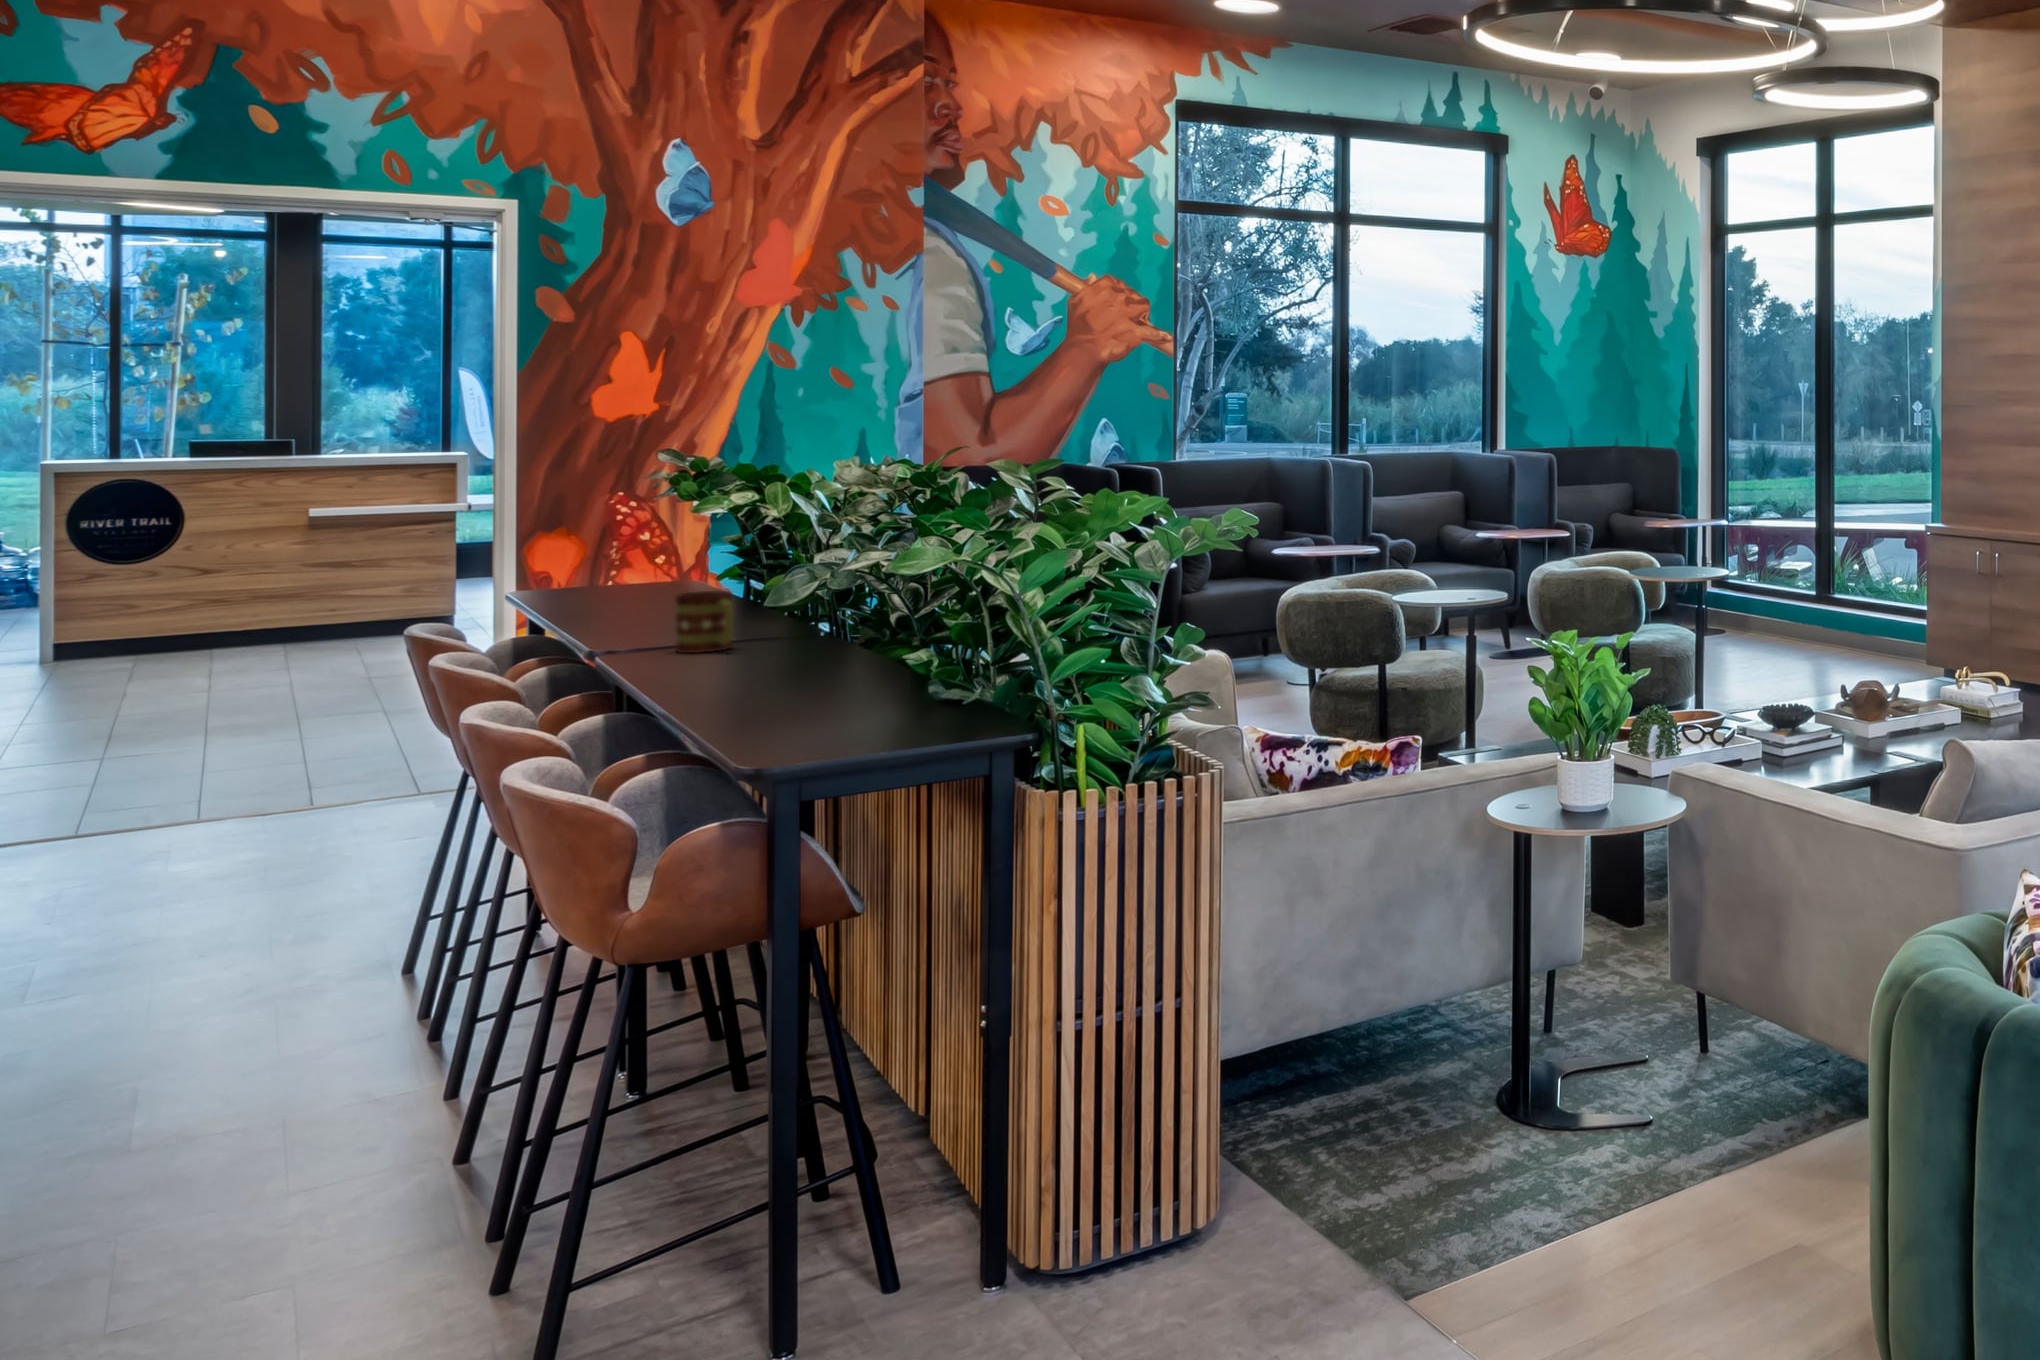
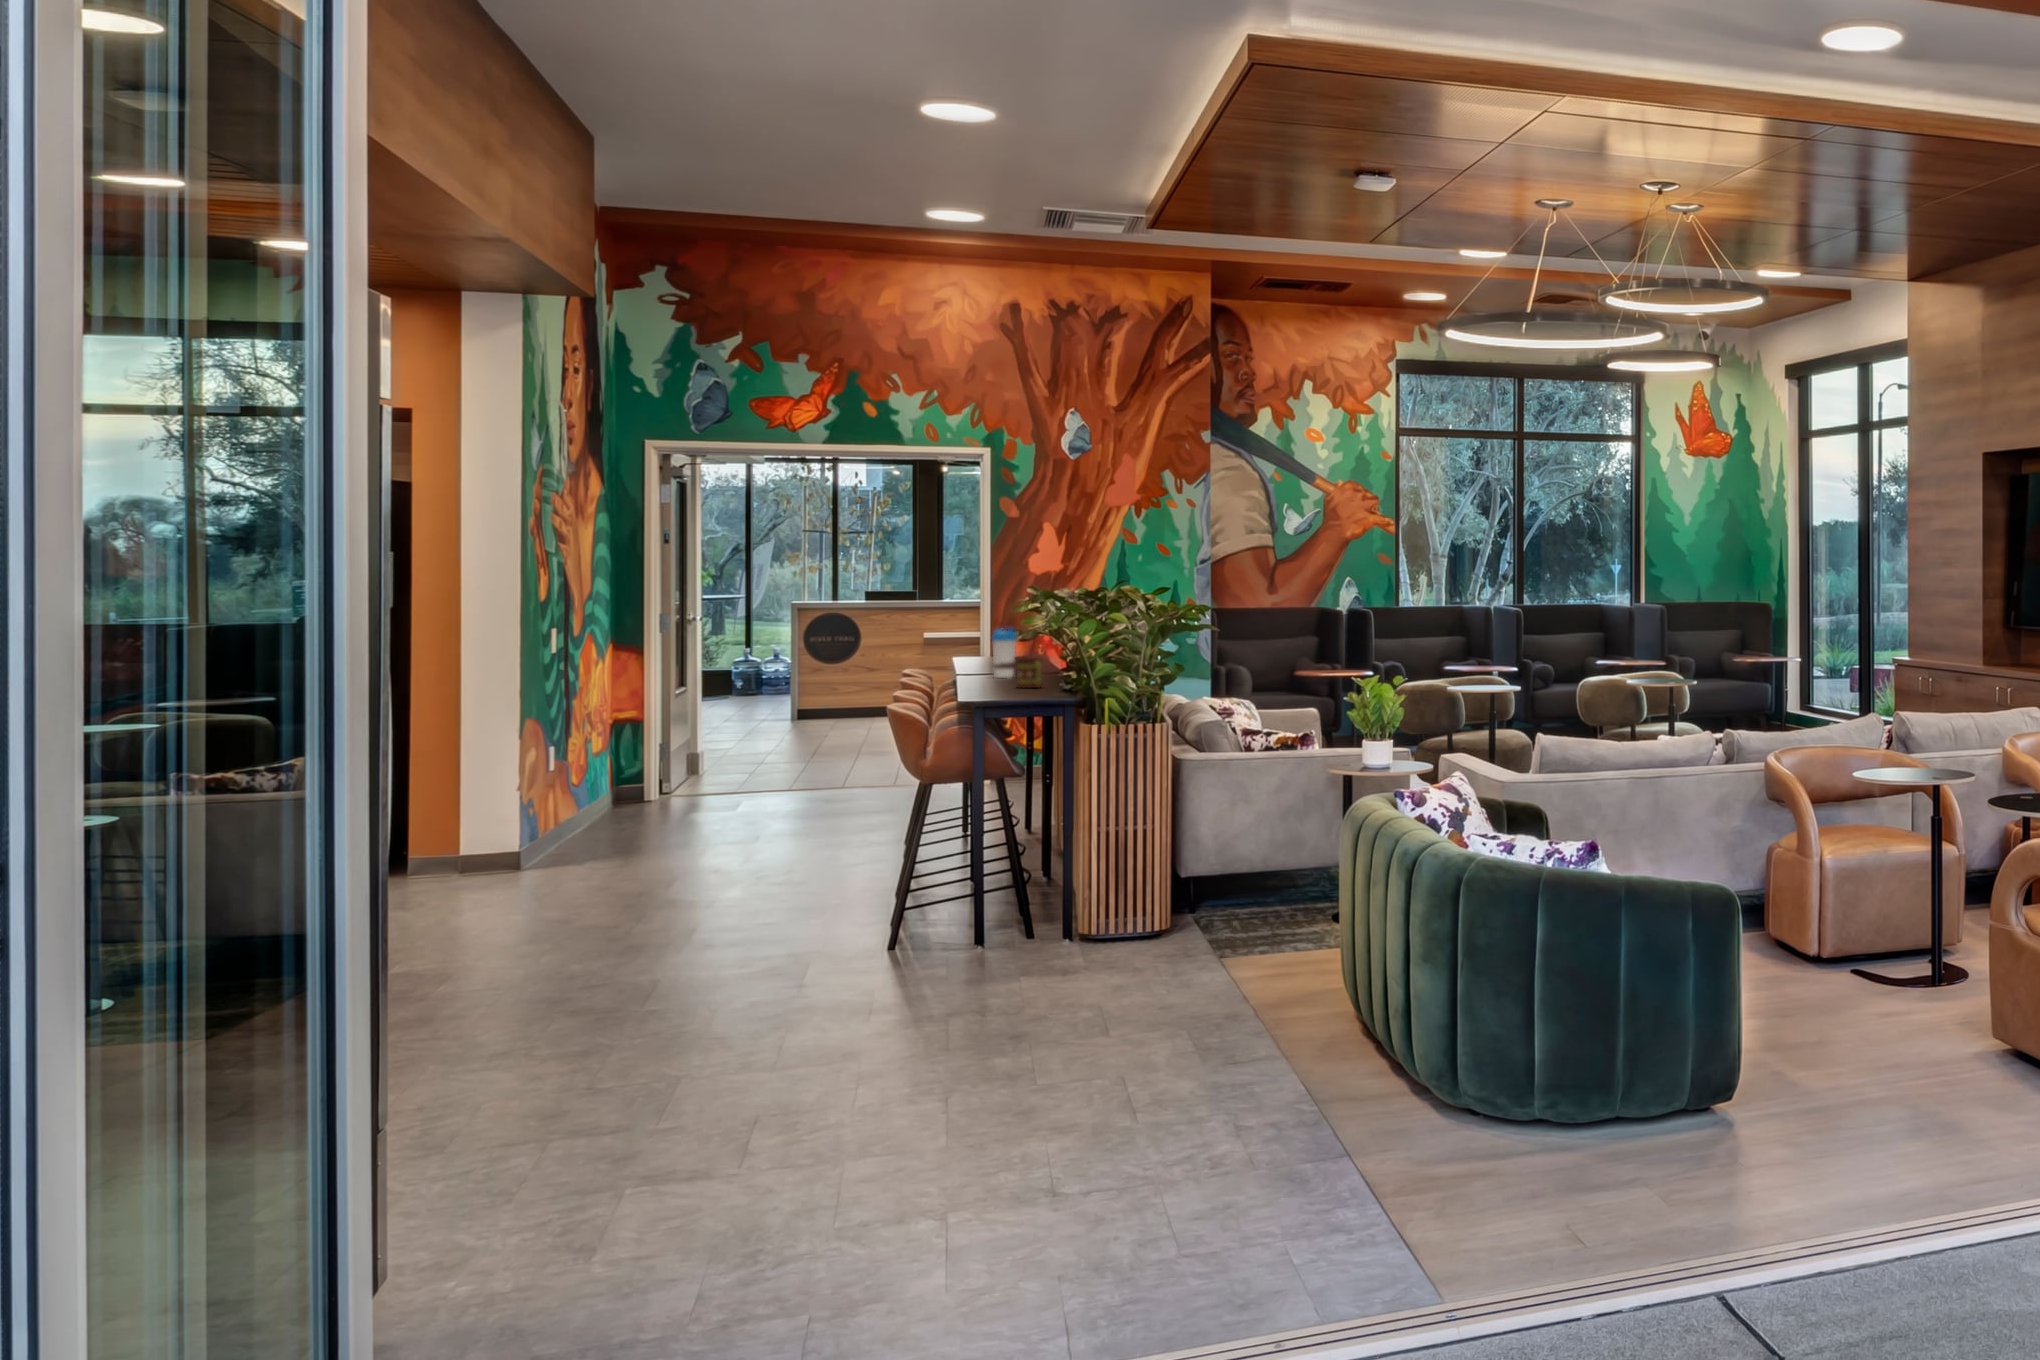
water bottle: none [584,519,639,613] -> present [992,628,1017,678]

